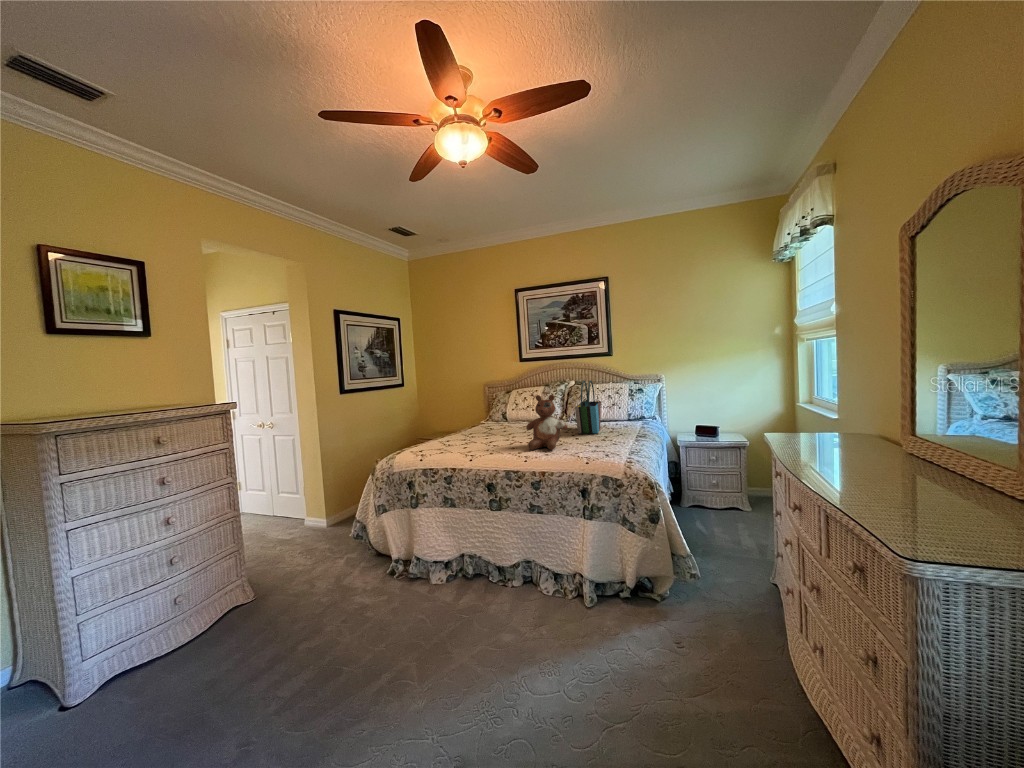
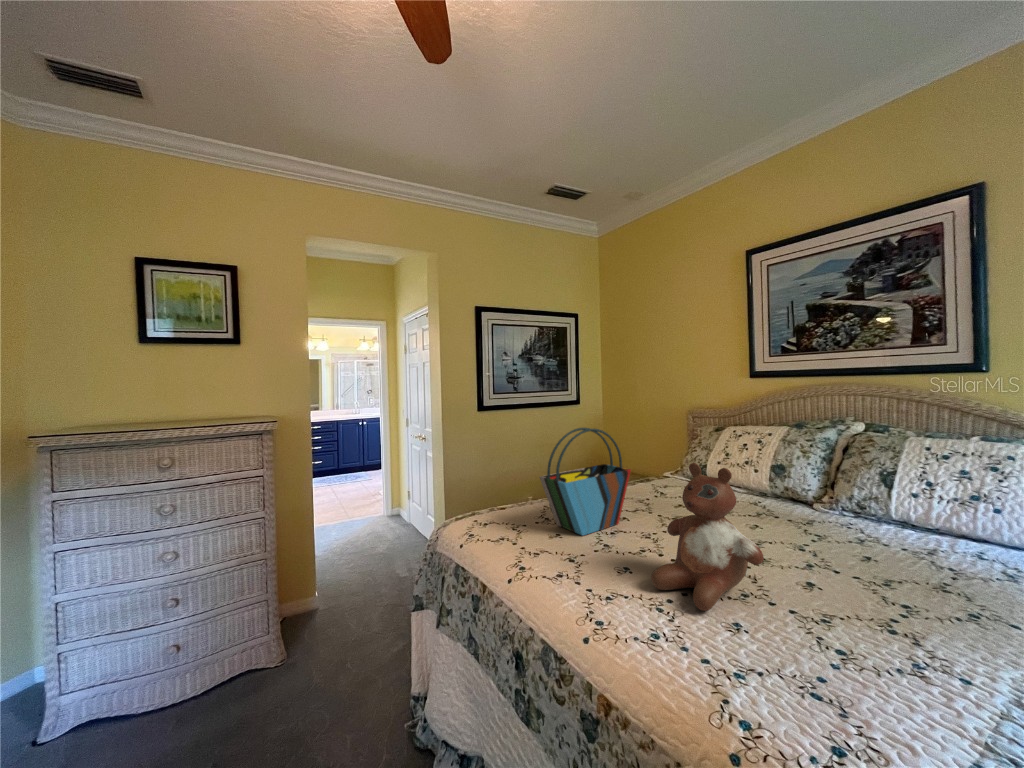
tote bag: present [575,380,600,433] -> present [539,428,631,535]

